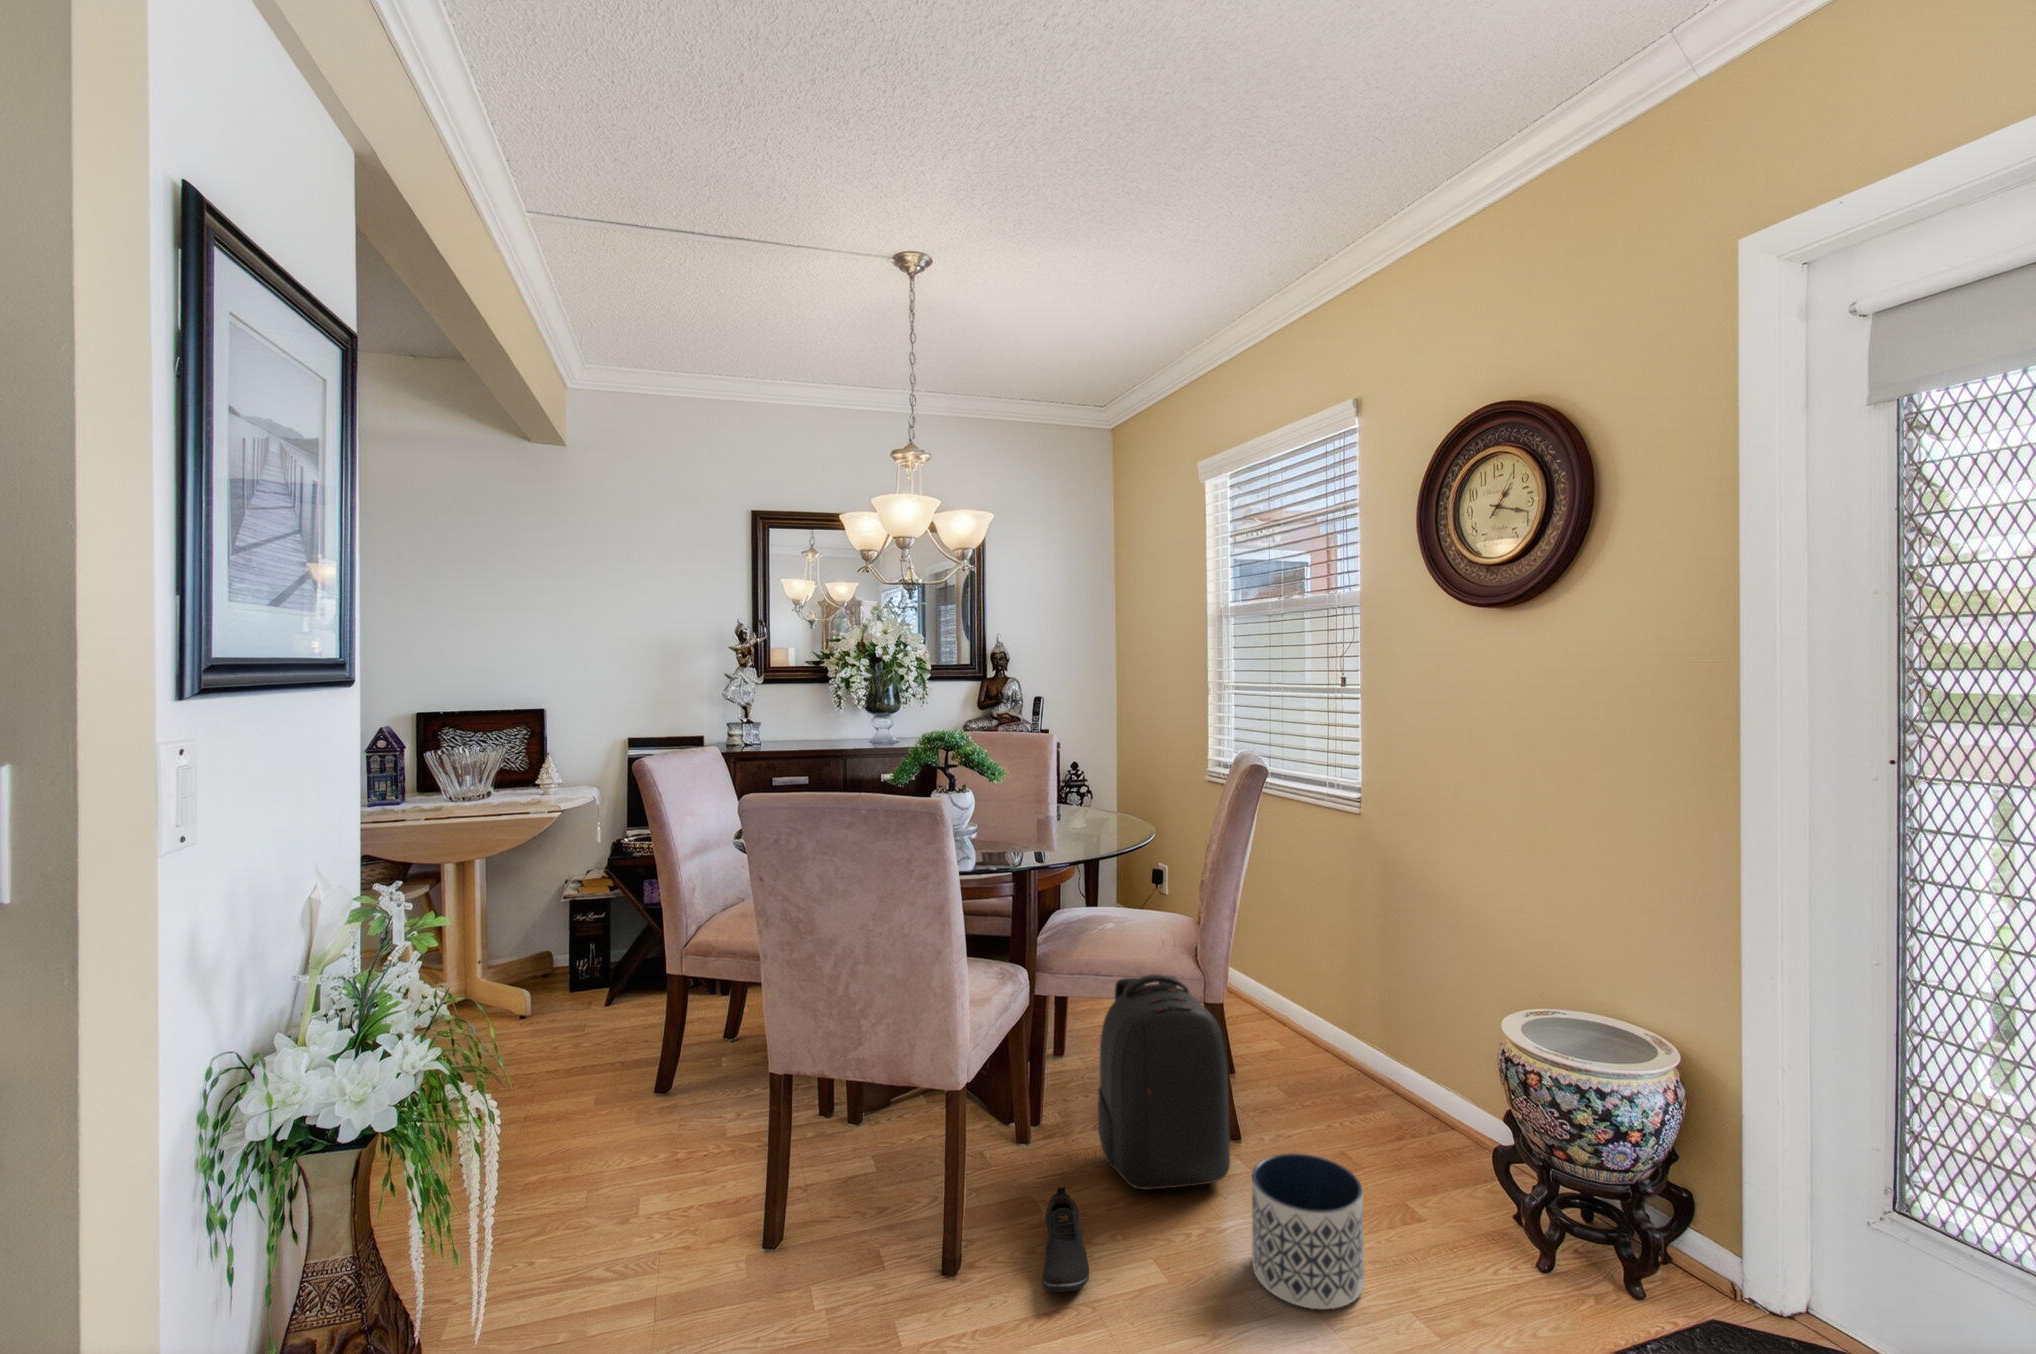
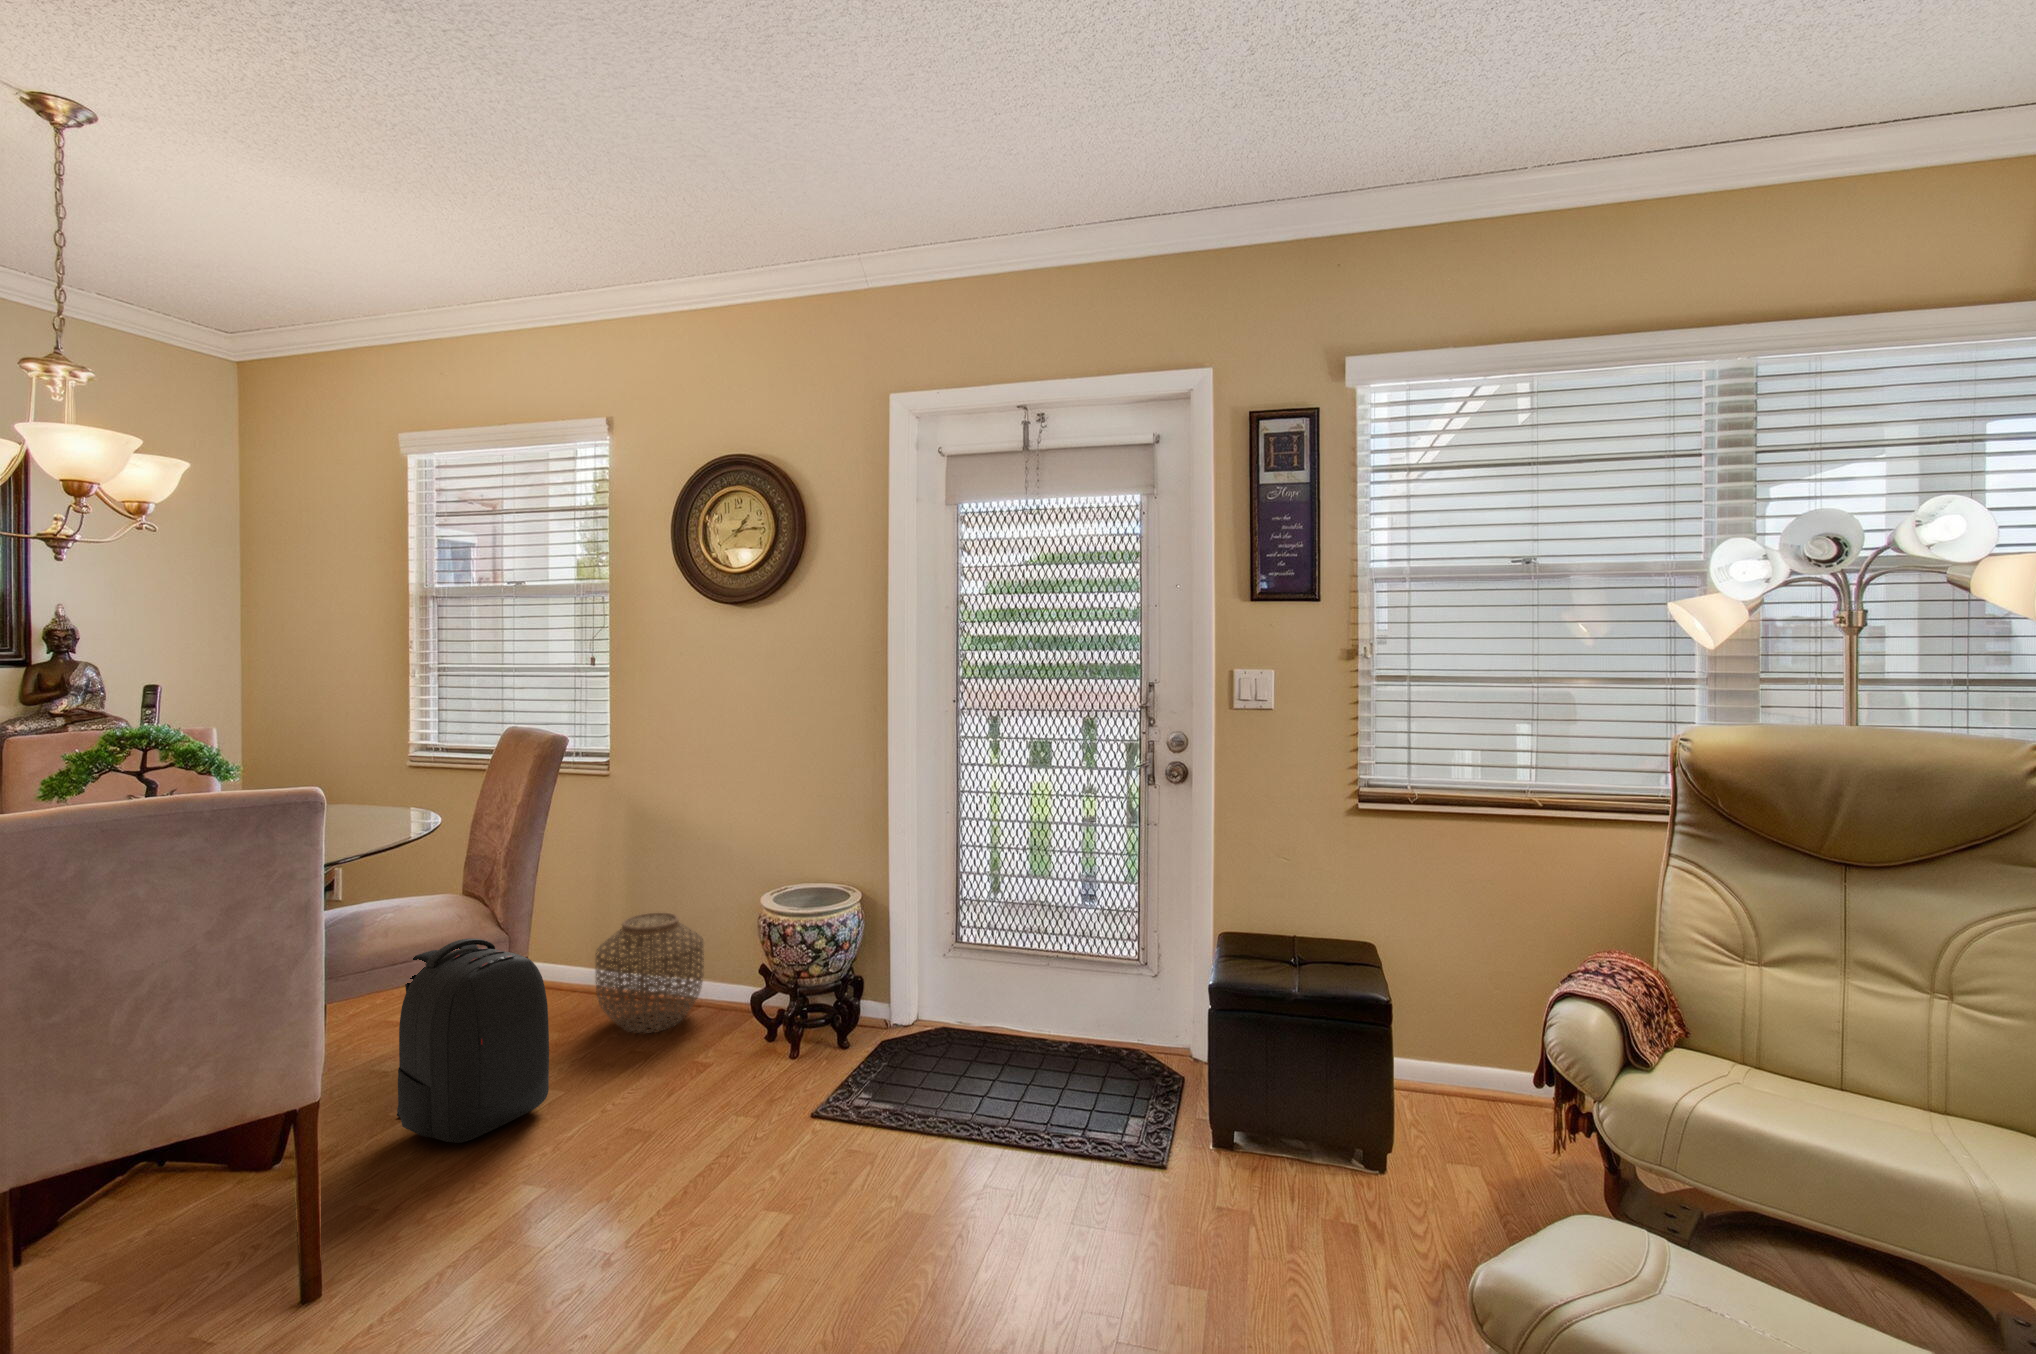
woven basket: none [1321,990,1453,1144] -> present [596,913,704,1033]
planter: present [1252,1153,1364,1309] -> none [602,1036,694,1152]
shoe: present [1043,1186,1089,1292] -> none [384,1162,463,1247]

